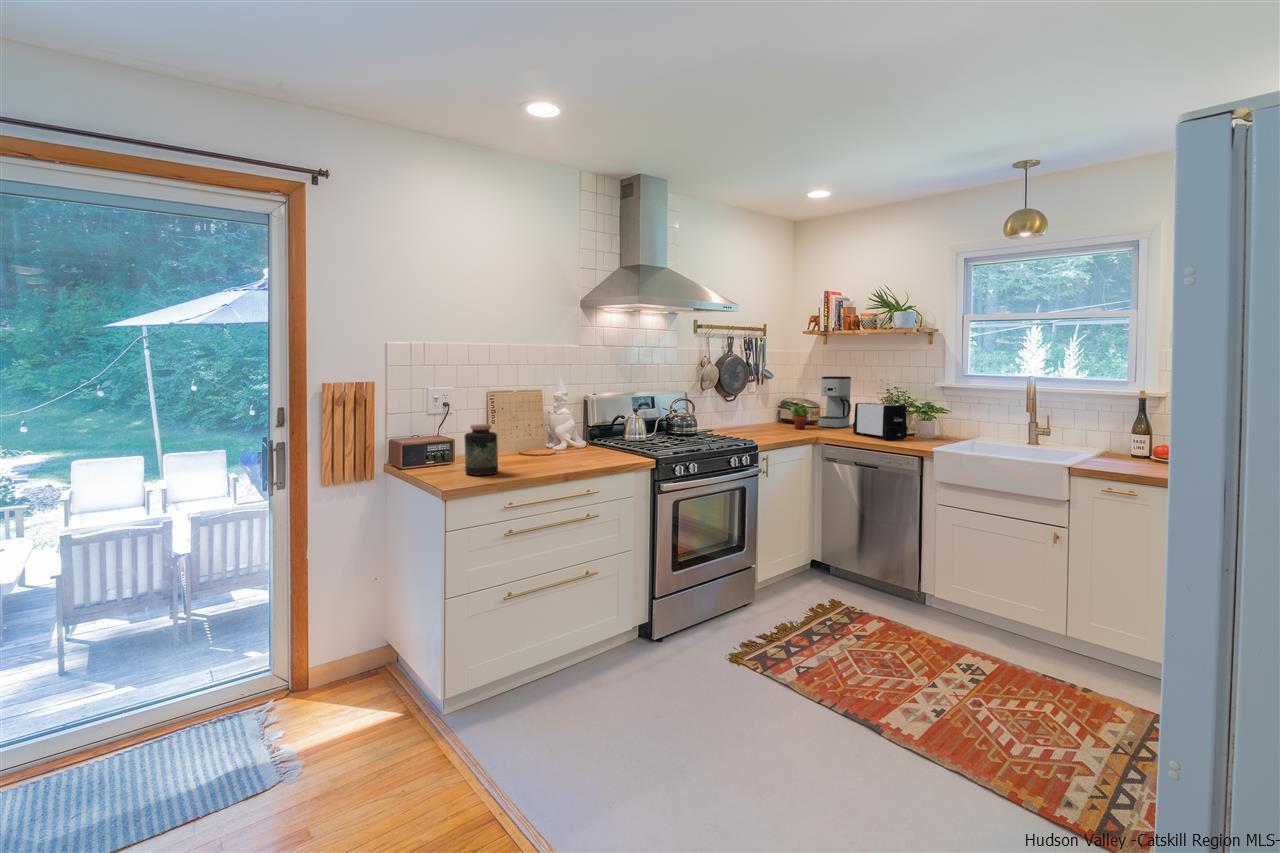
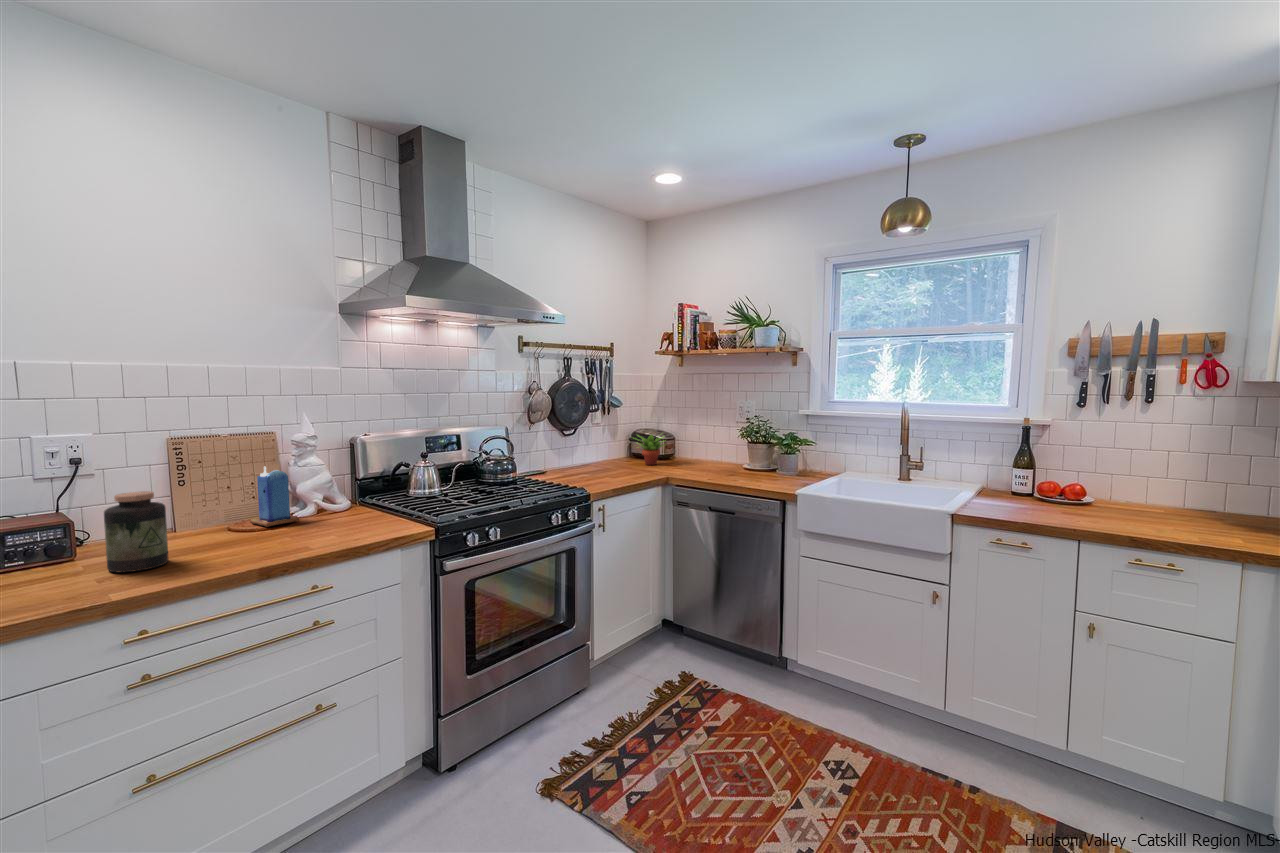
coffee maker: present [819,376,851,428] -> none [674,402,709,462]
toaster: present [853,403,908,440] -> none [709,434,768,478]
candle: none [525,414,557,456] -> present [250,467,299,527]

